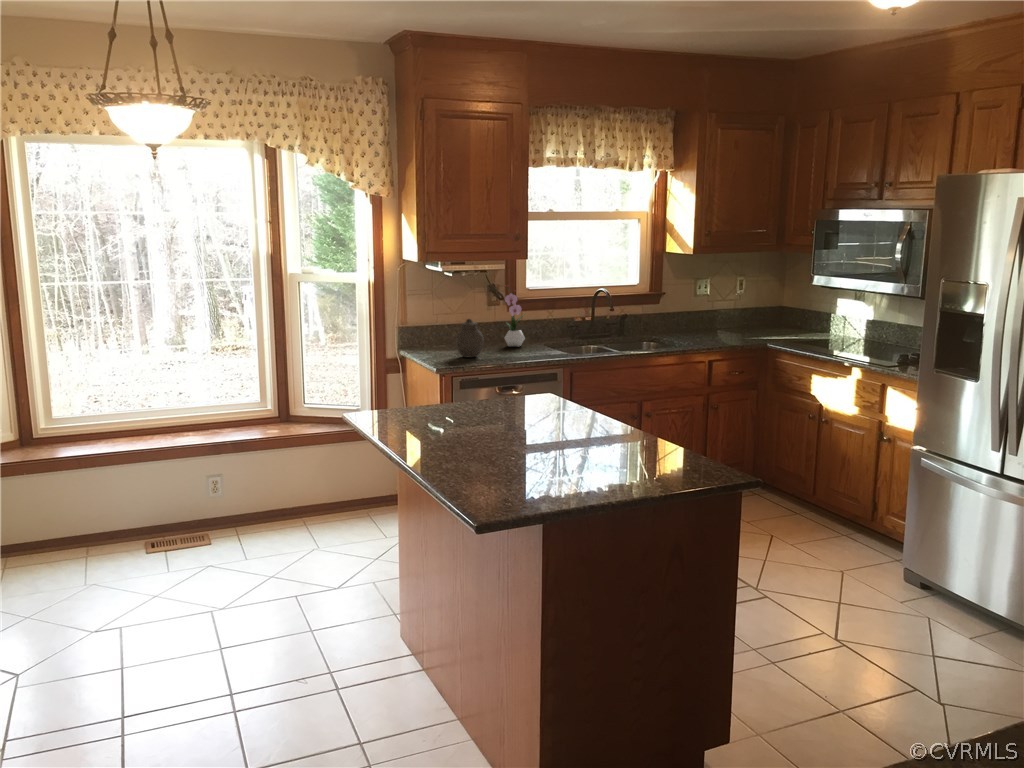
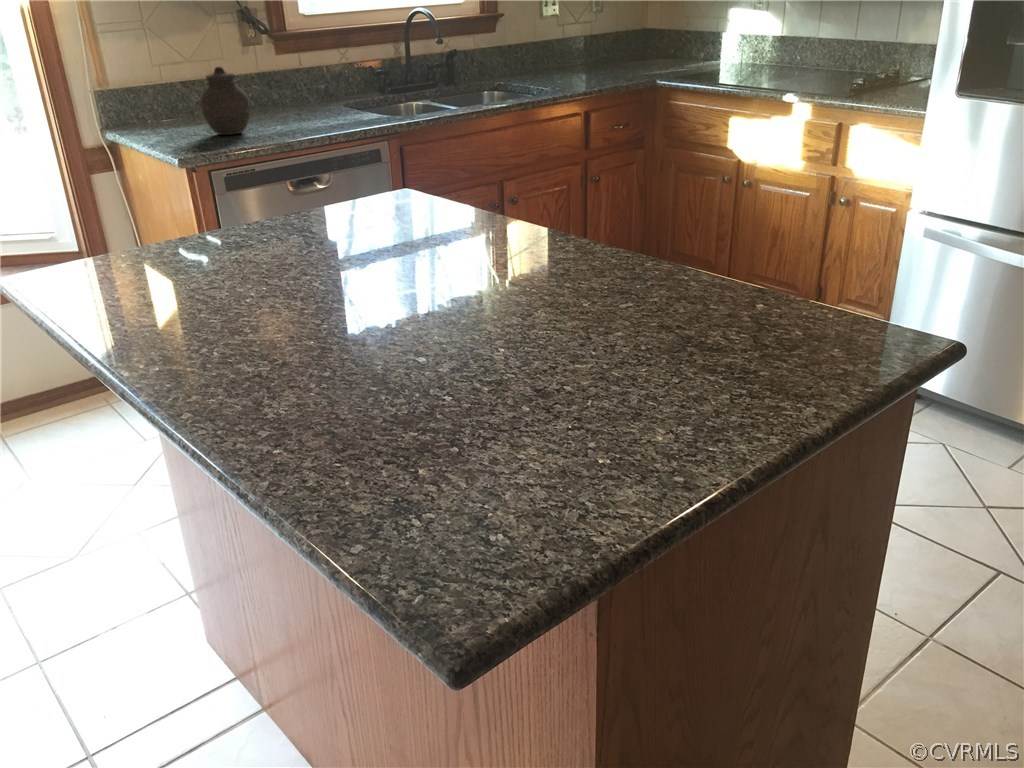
flower arrangement: present [505,285,525,346] -> none [266,6,312,111]

